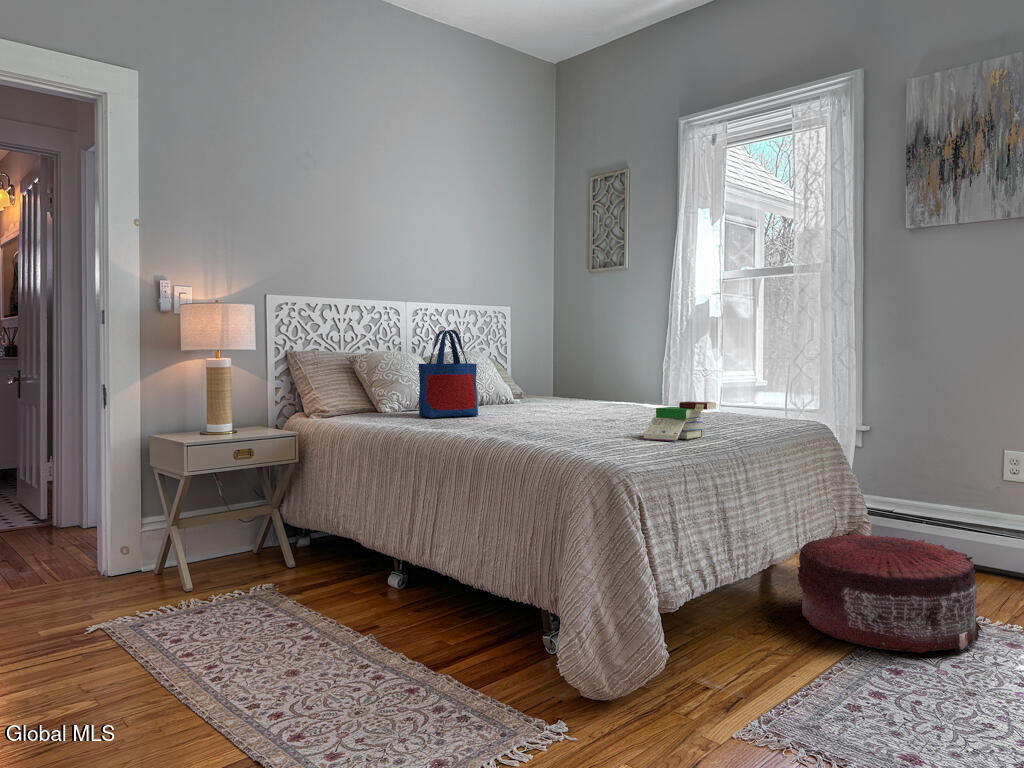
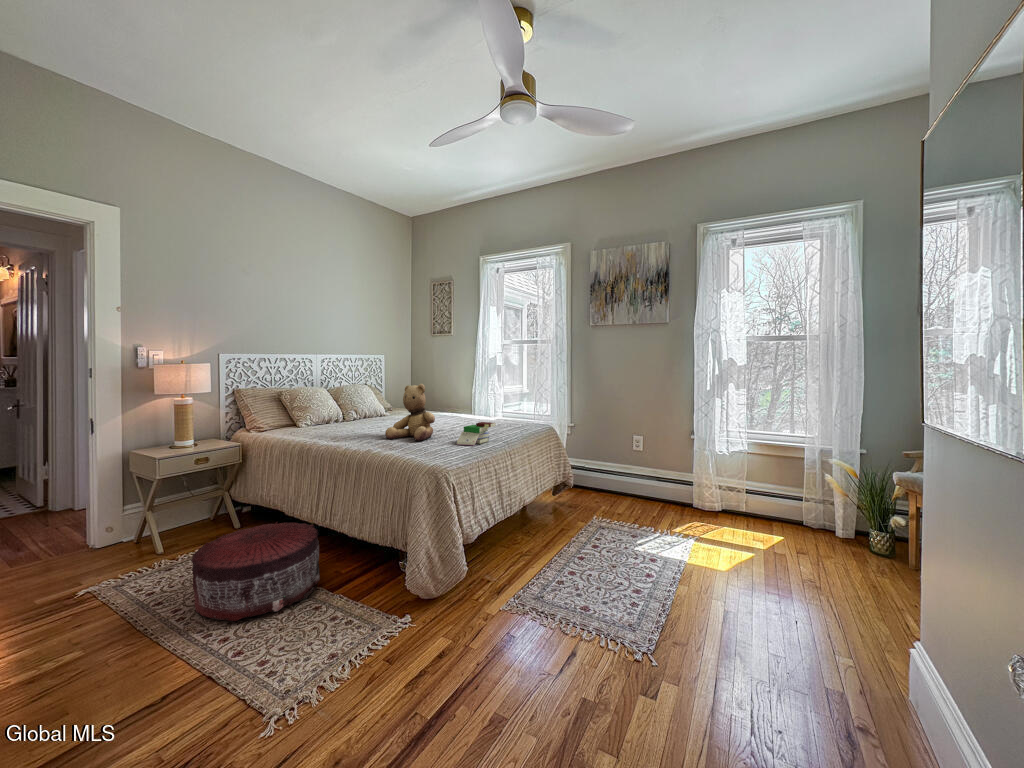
tote bag: present [418,330,478,418] -> none [324,378,363,432]
teddy bear: none [517,334,603,432] -> present [385,384,435,441]
pouf: present [797,533,982,653] -> present [191,522,320,621]

